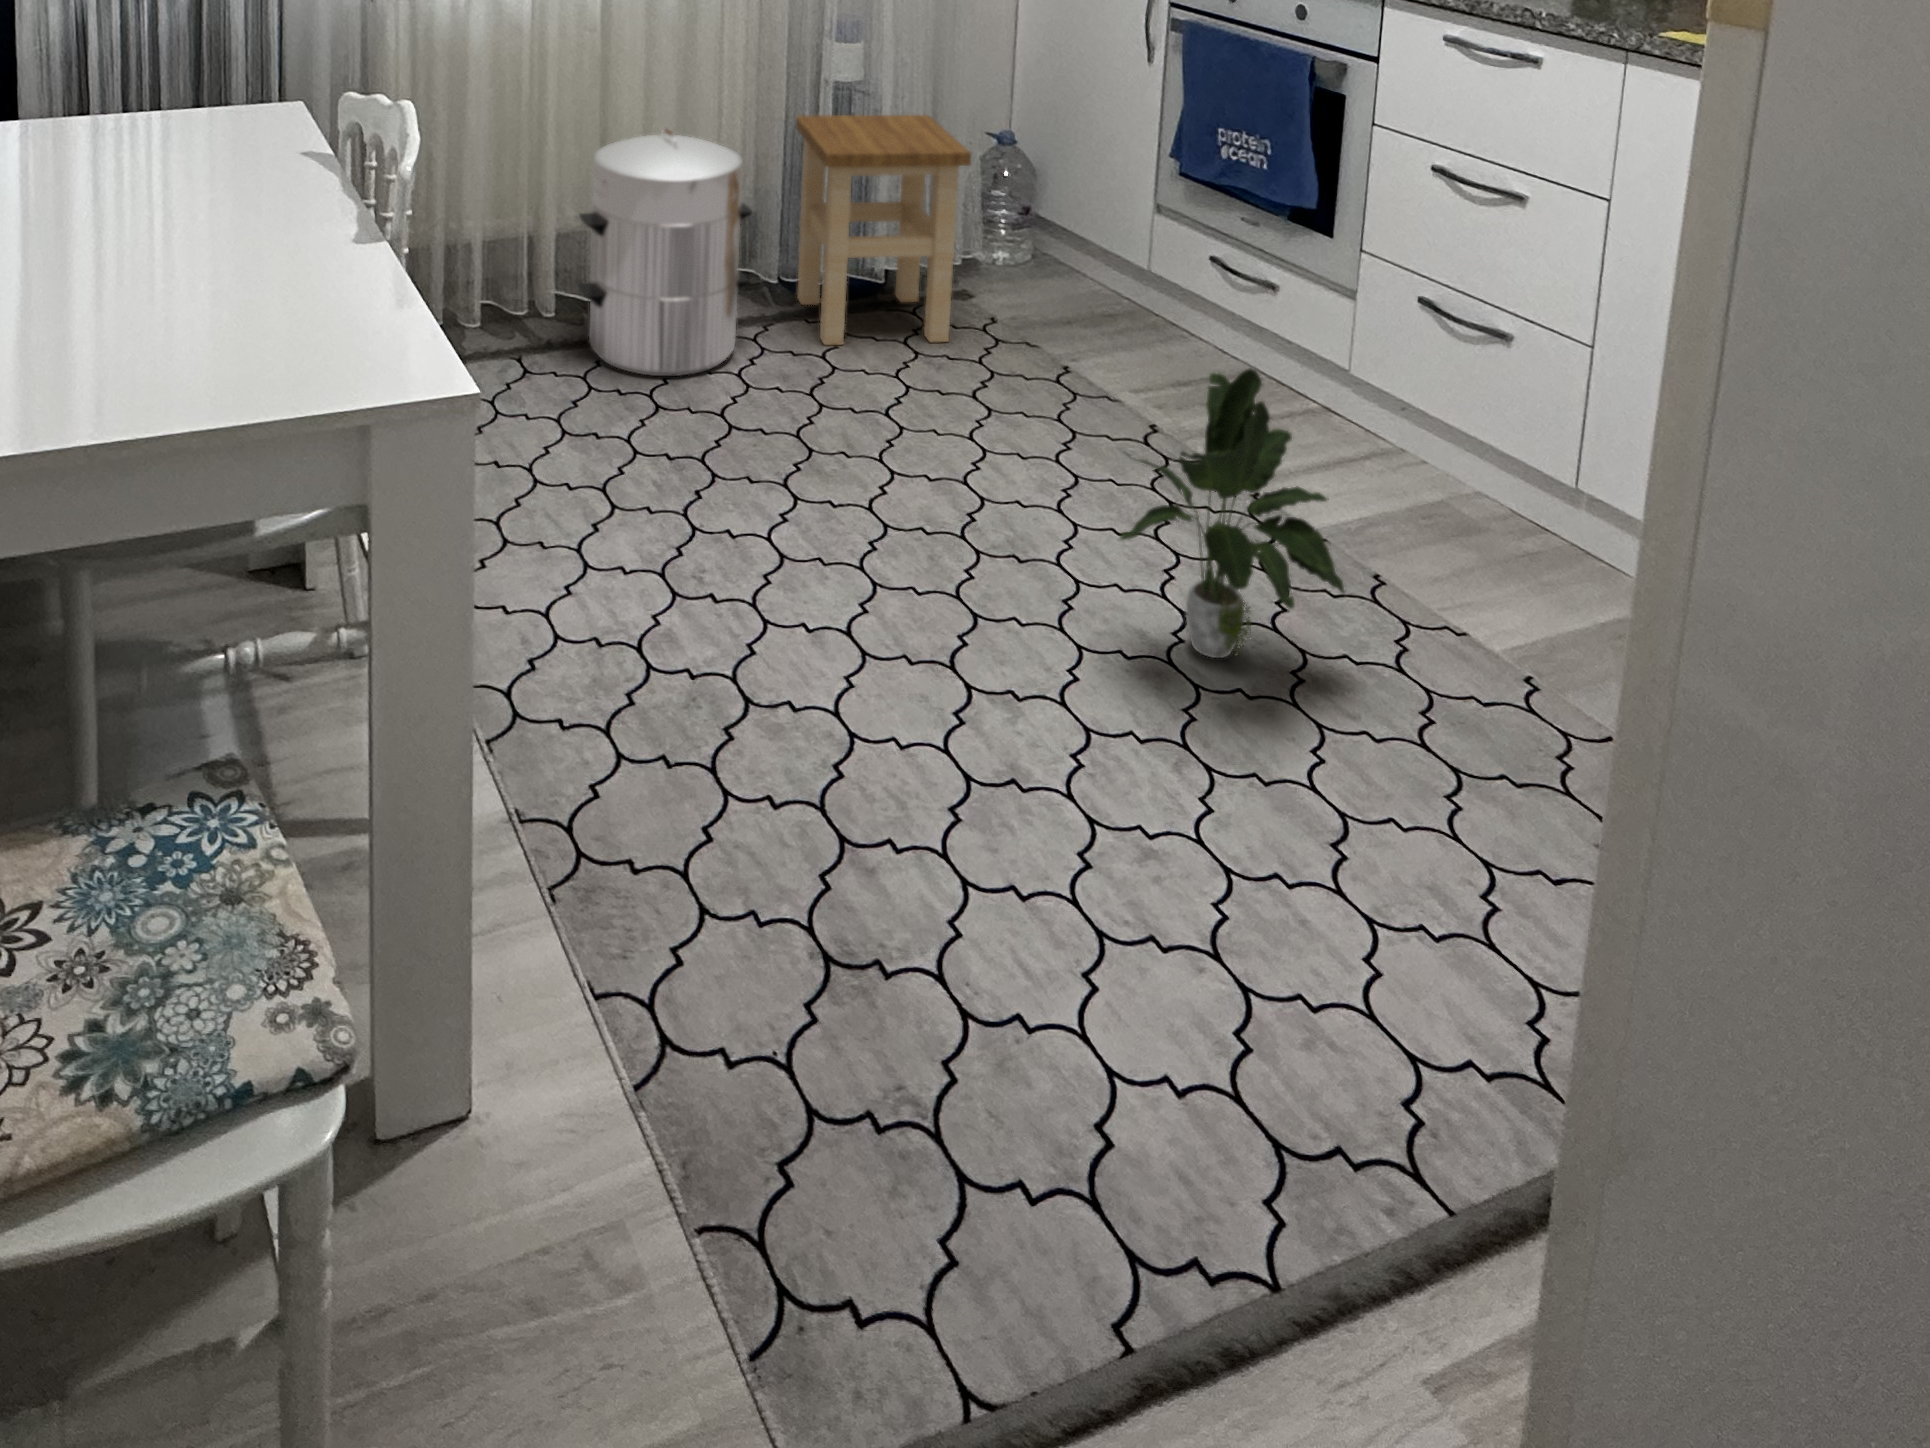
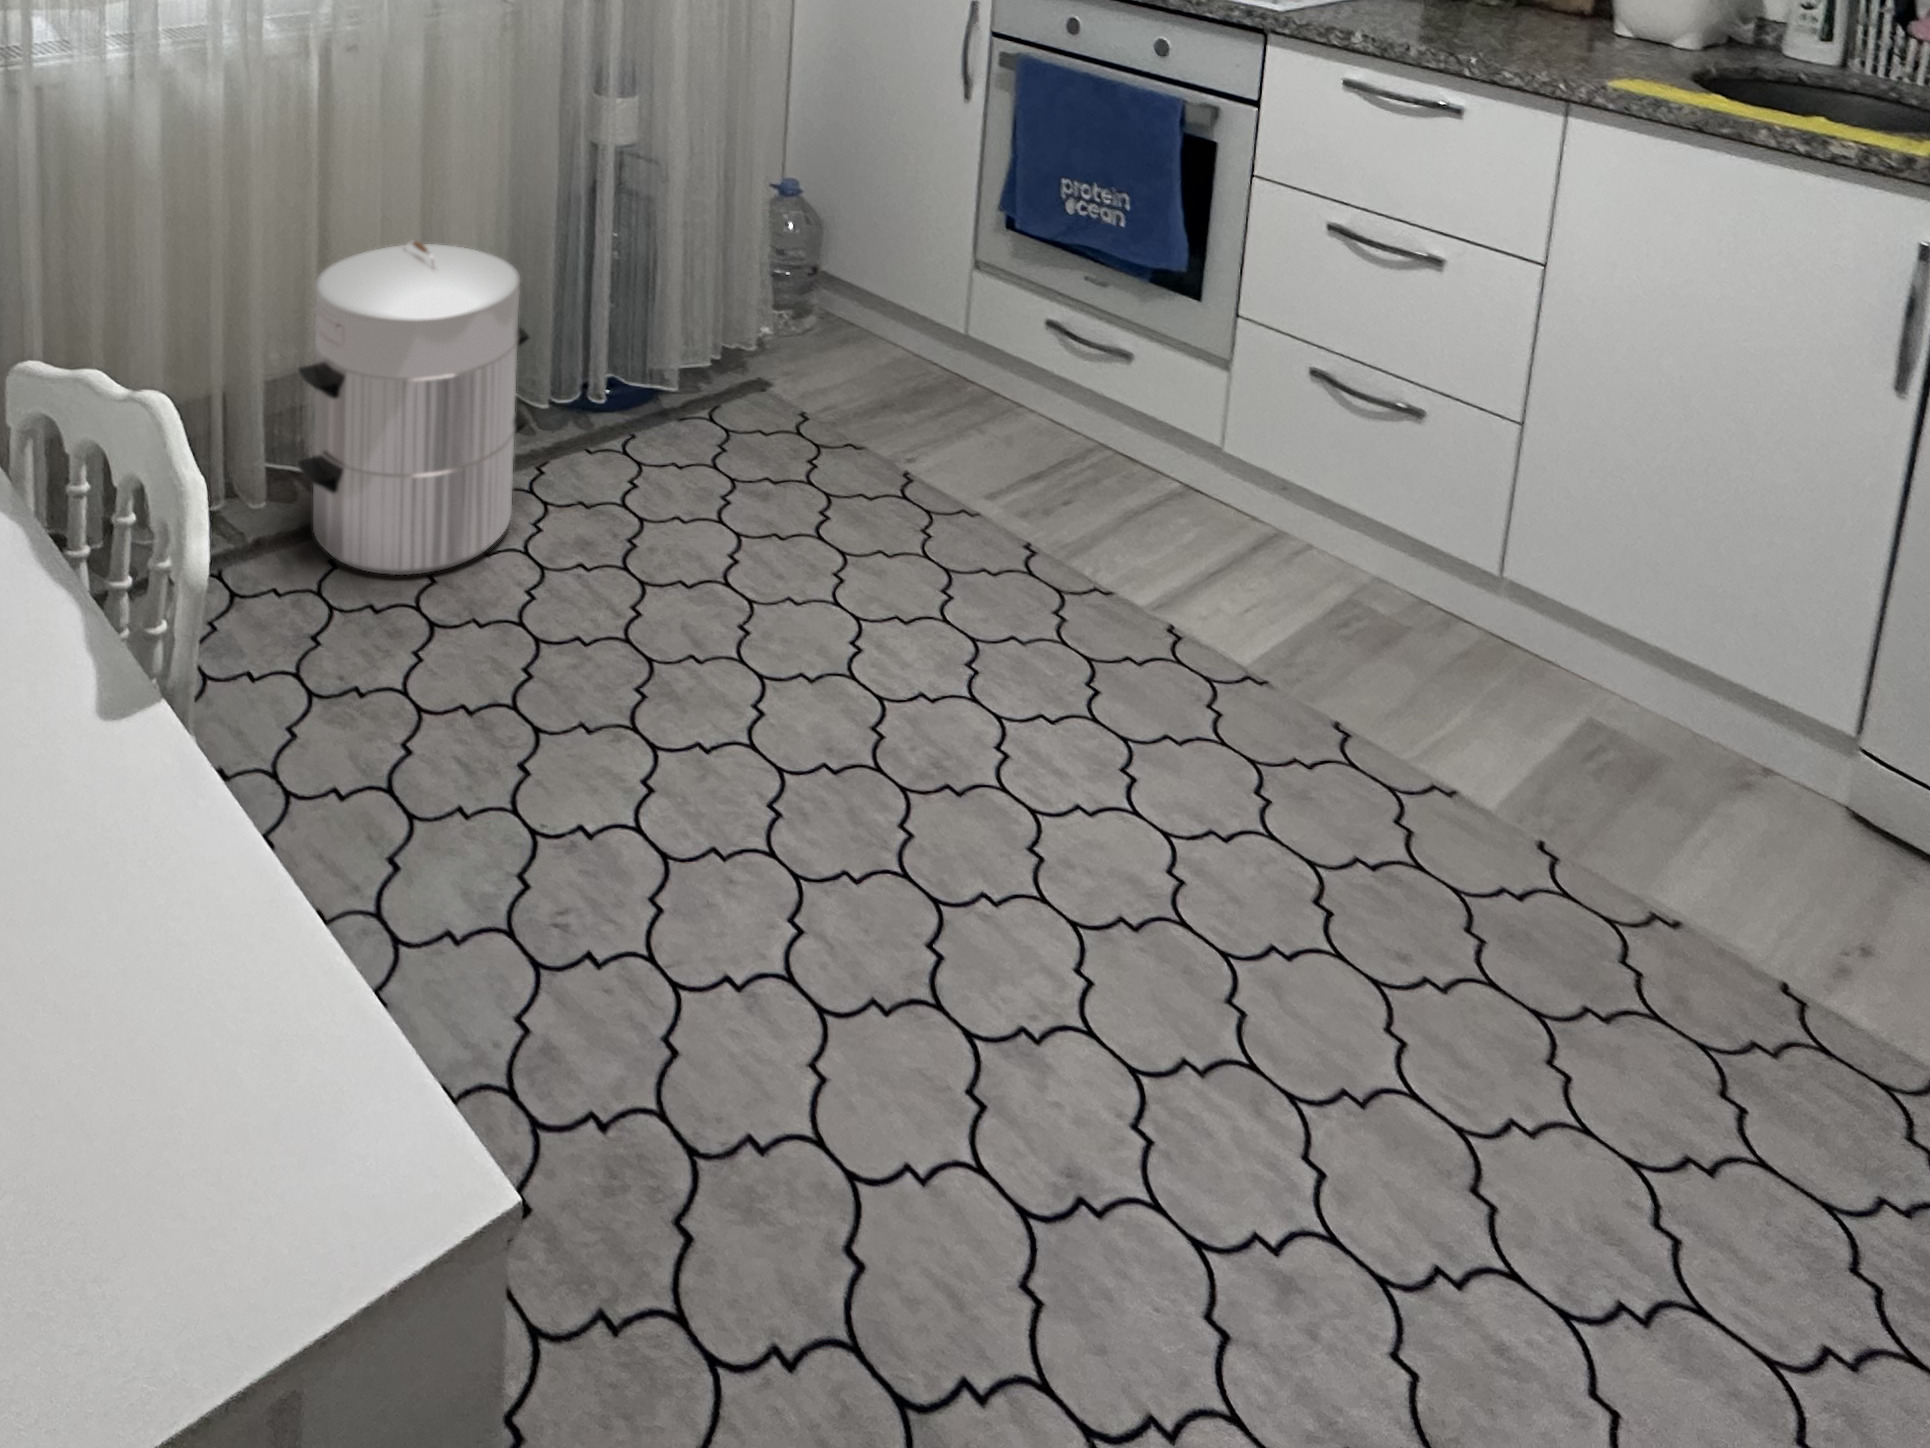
stool: present [796,115,971,345] -> none [560,179,792,488]
potted plant: present [1120,369,1345,658] -> none [1112,532,1369,888]

